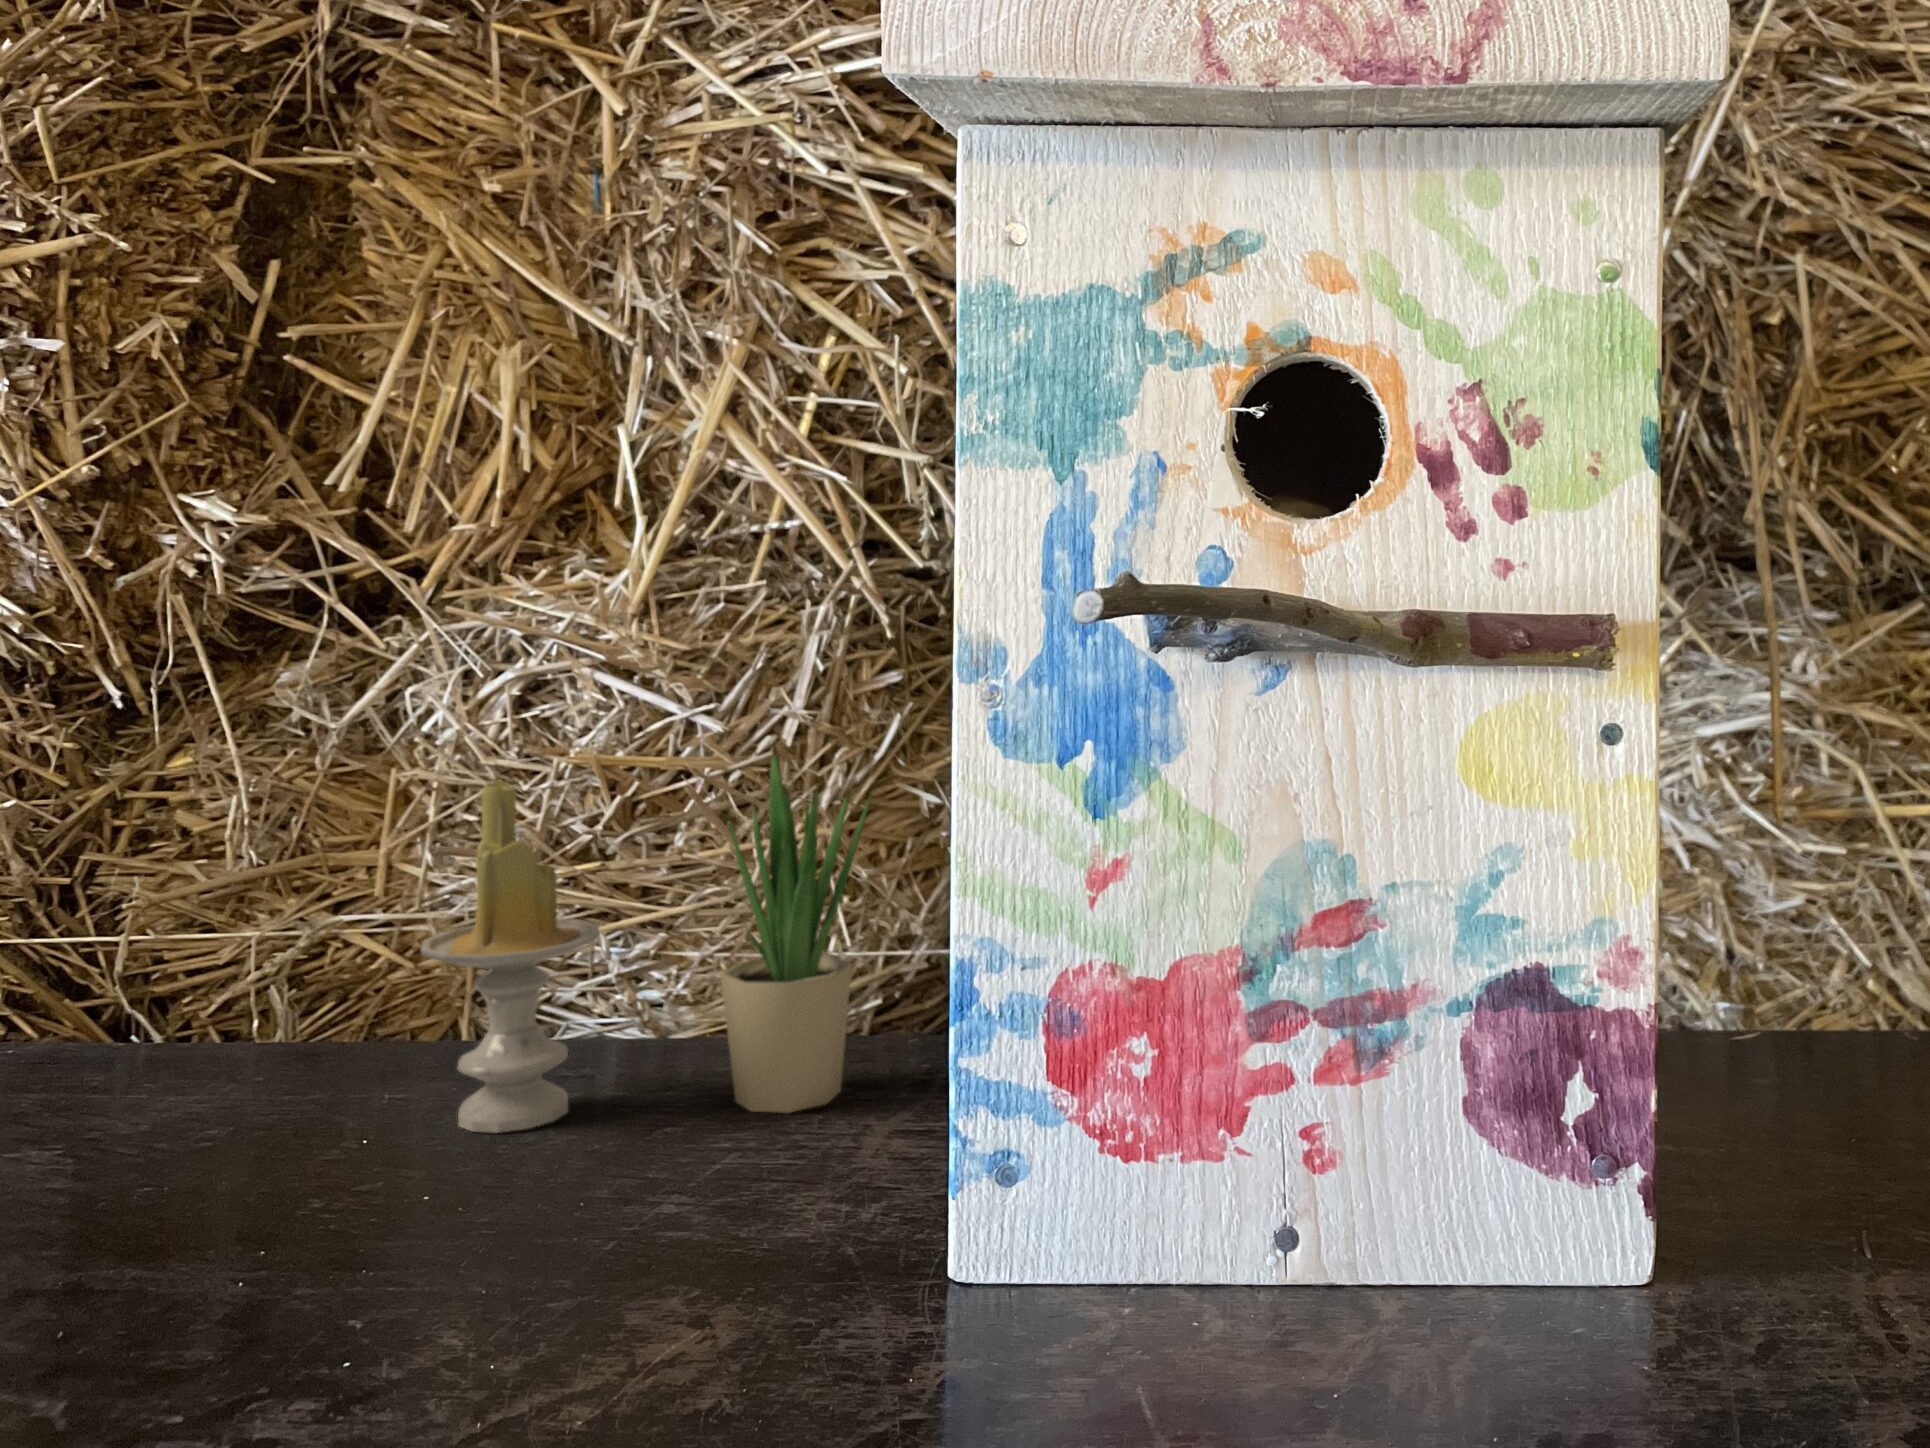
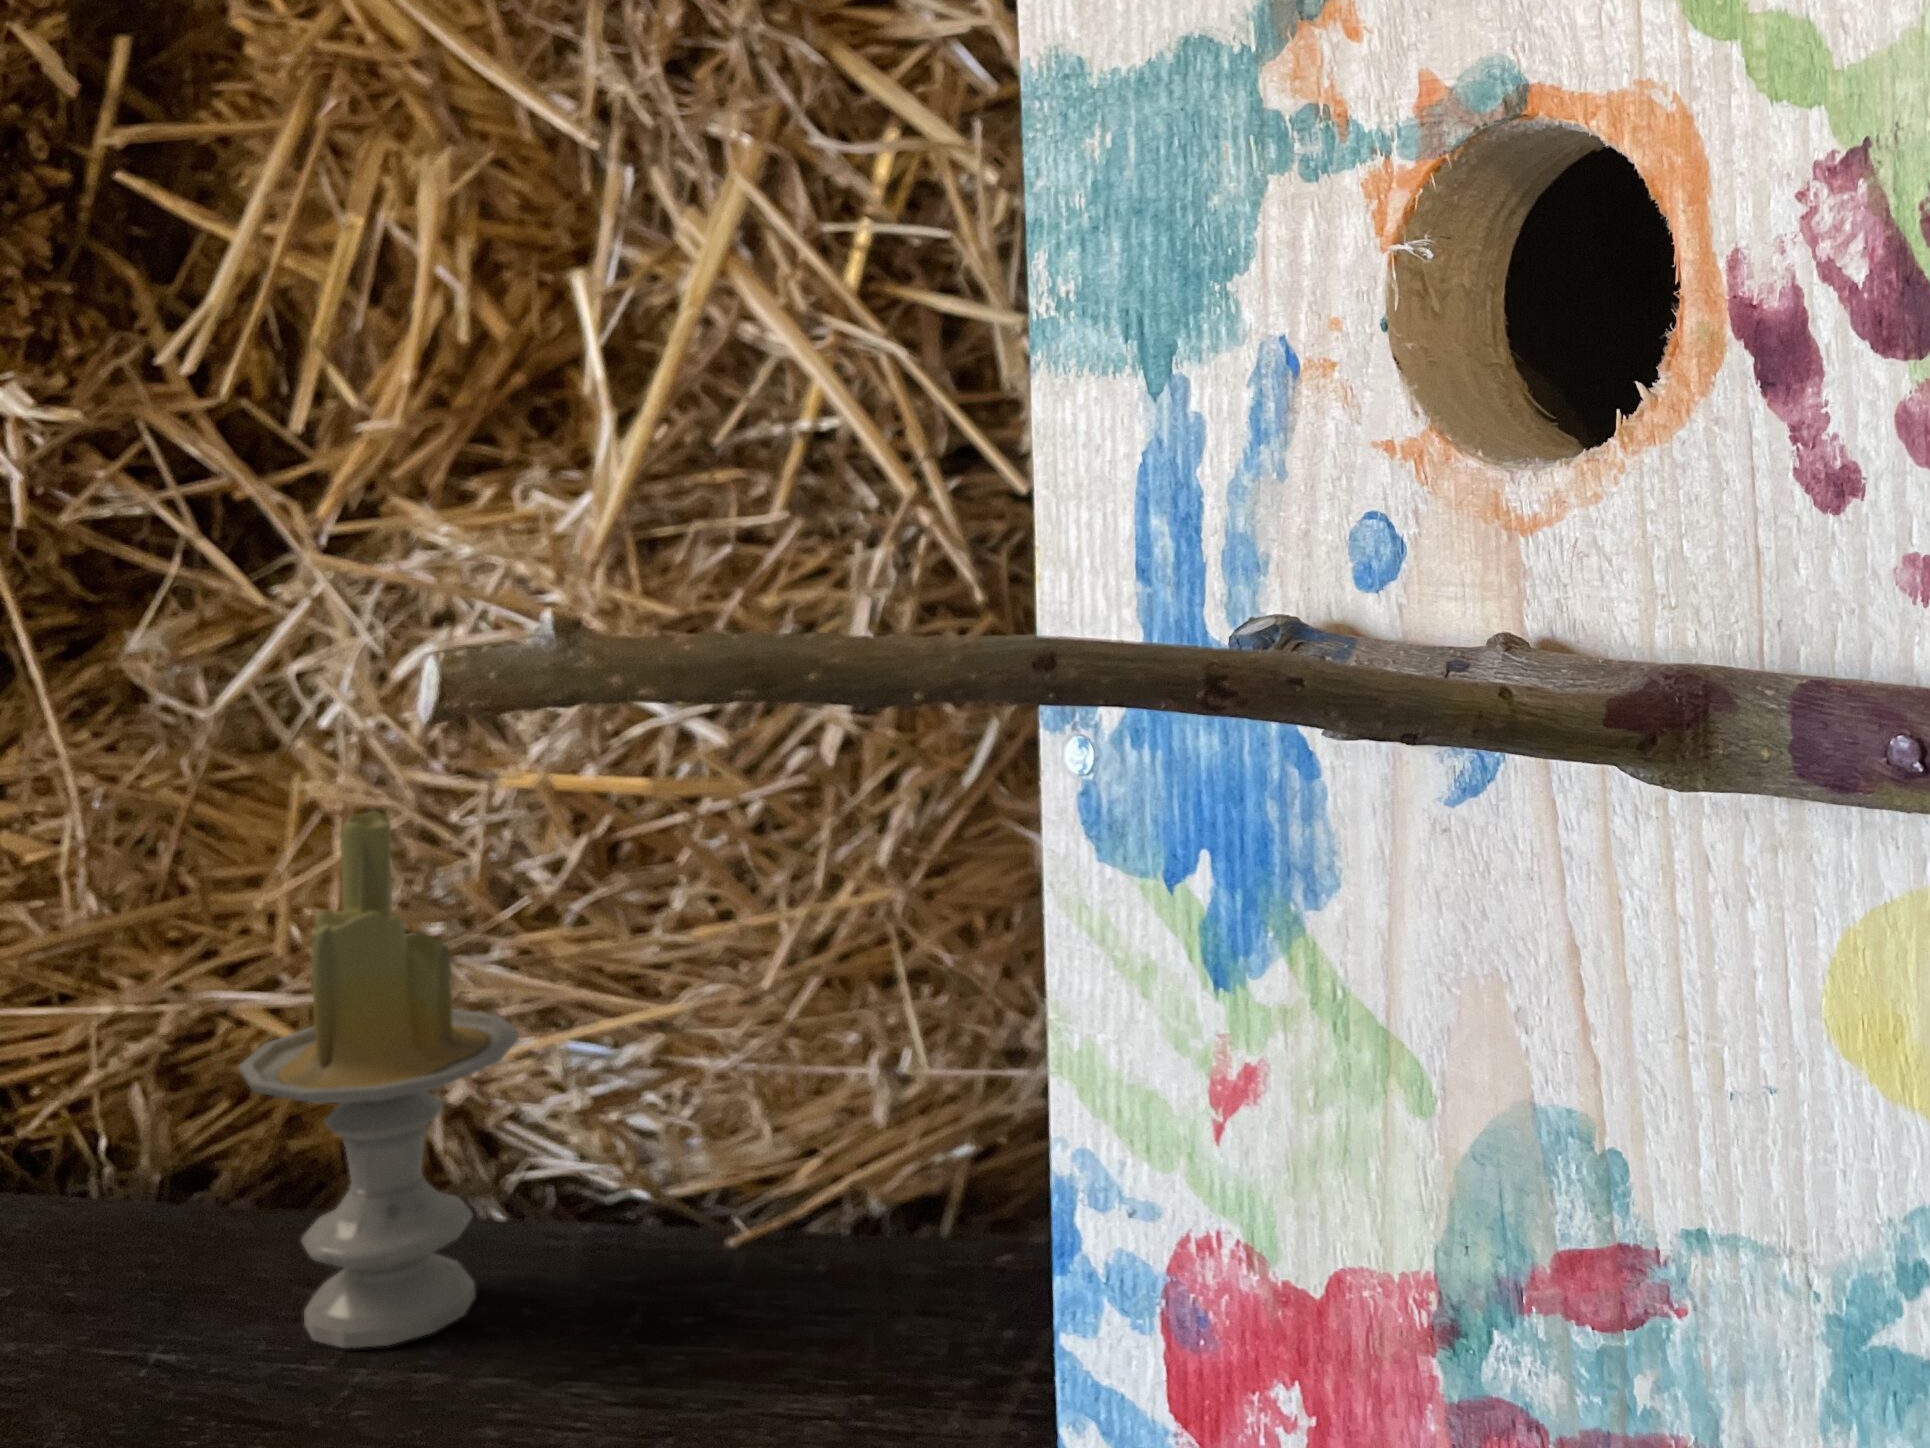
potted plant: present [721,744,871,1113] -> none [678,770,917,1360]

